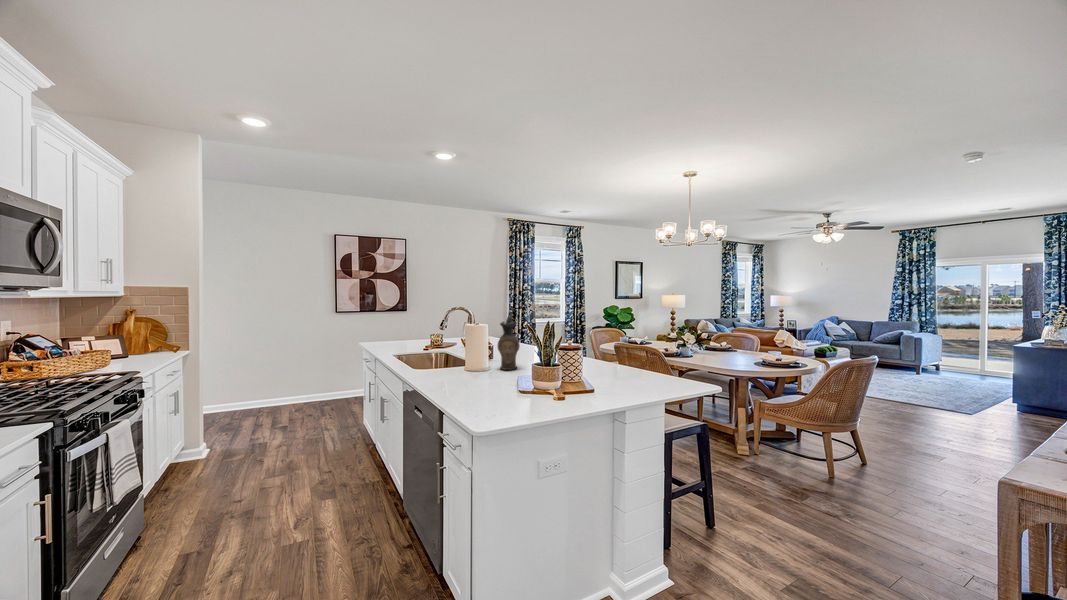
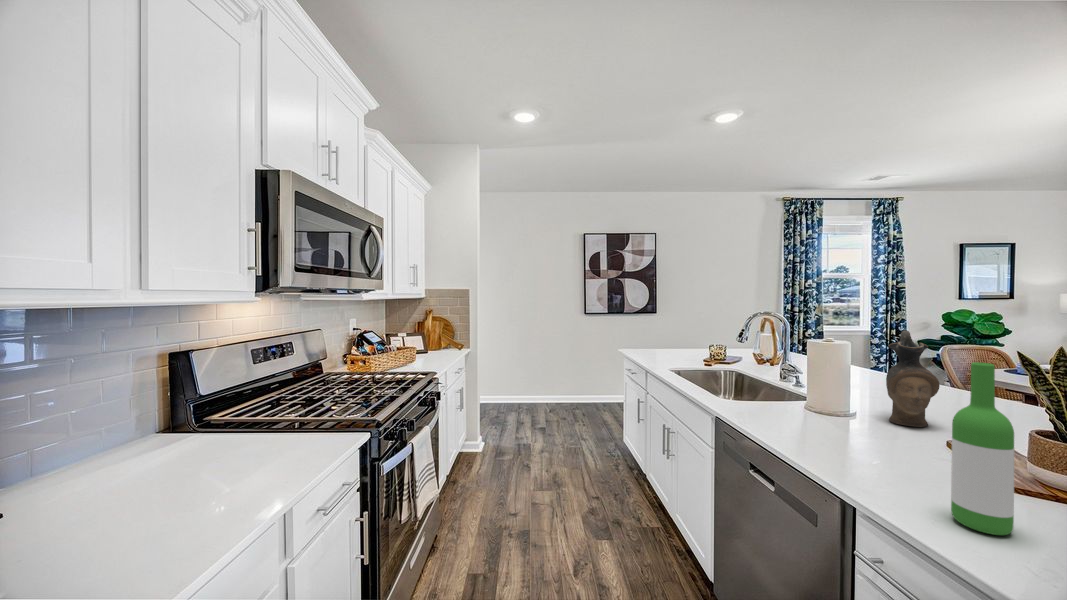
wine bottle: none [473,325,493,403] -> present [951,362,1014,535]

